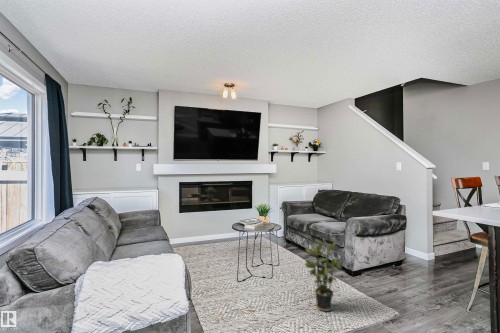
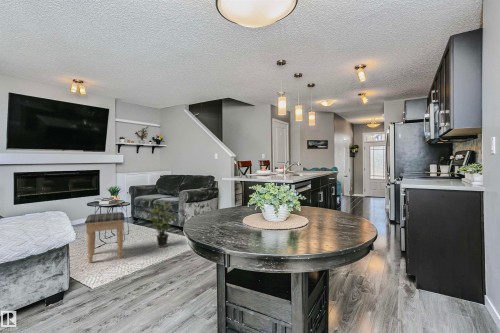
footstool: none [219,246,270,322] -> present [84,212,125,263]

